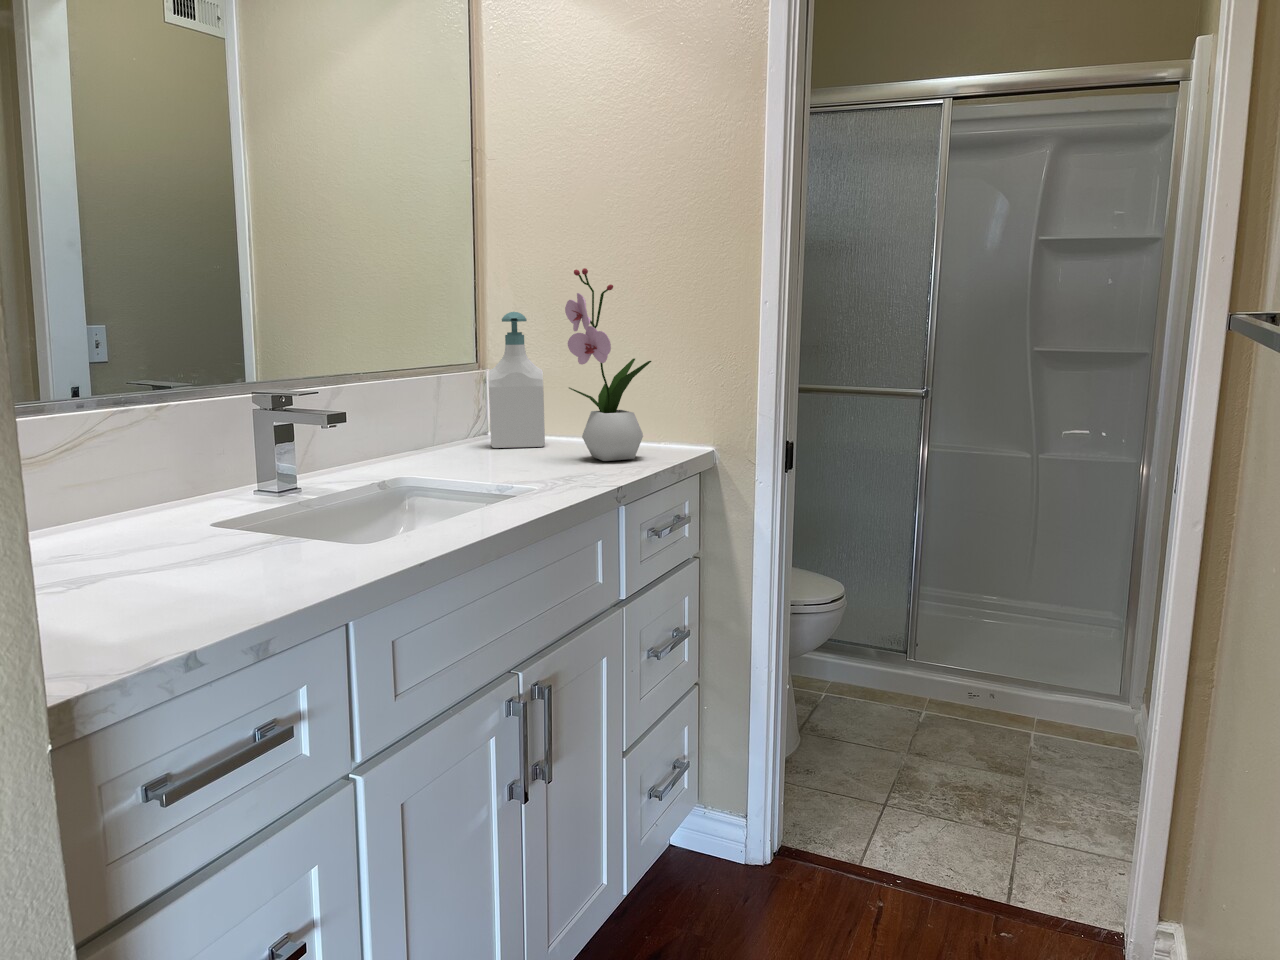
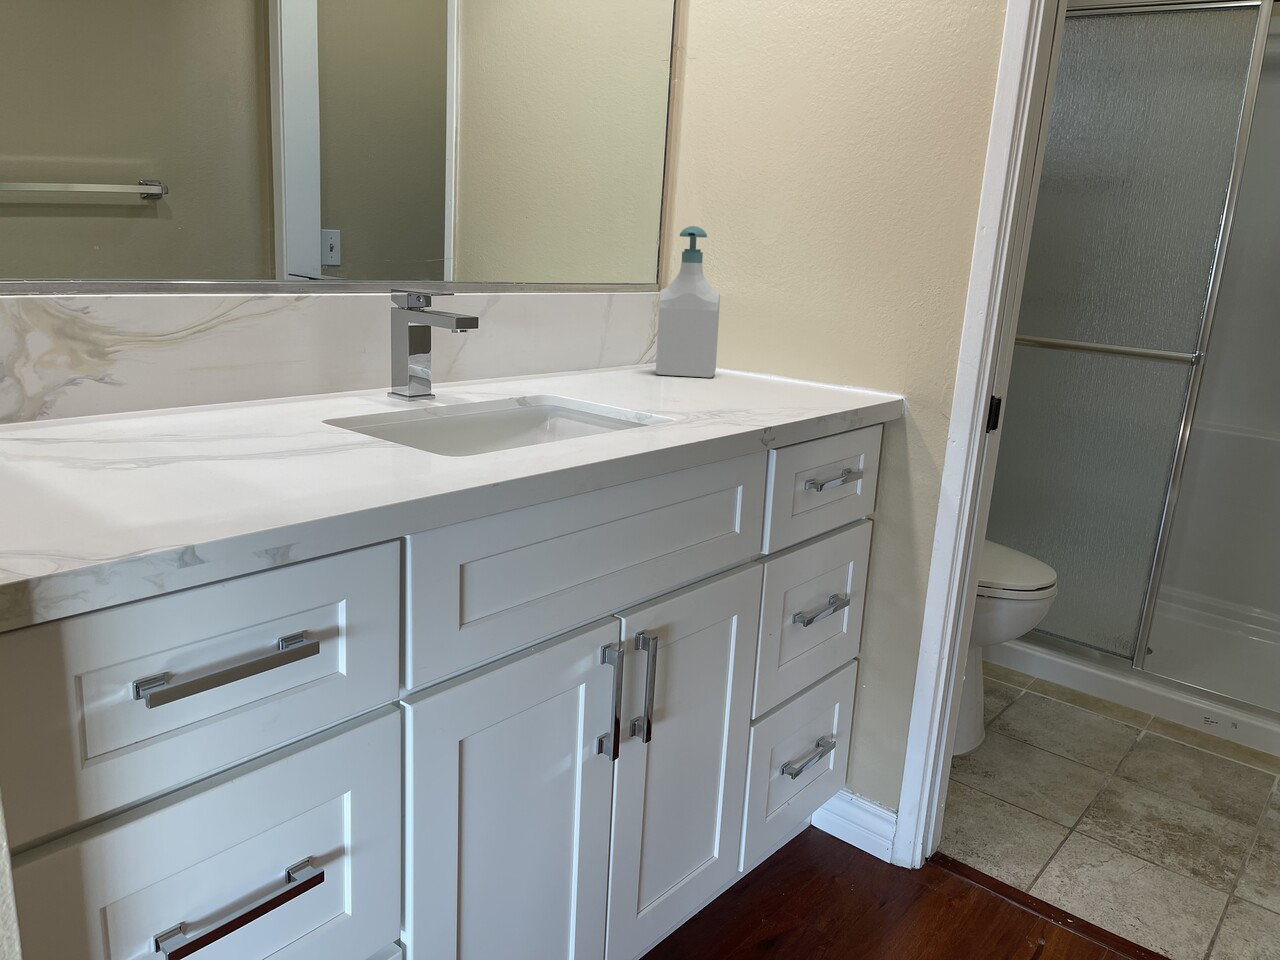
flower arrangement: present [565,268,651,461] -> none [737,177,834,398]

